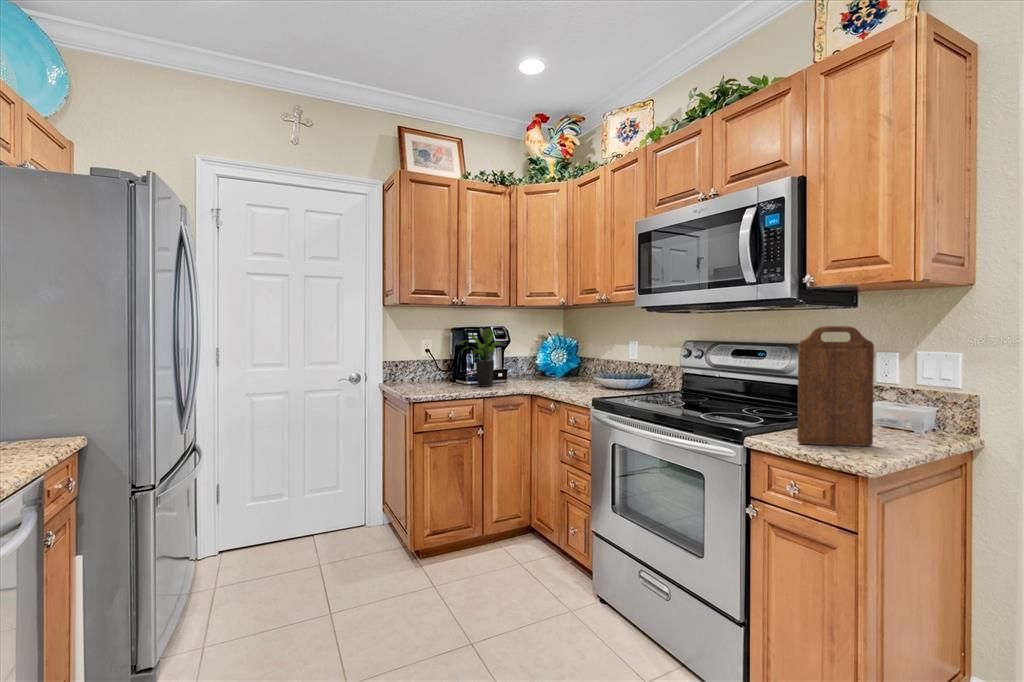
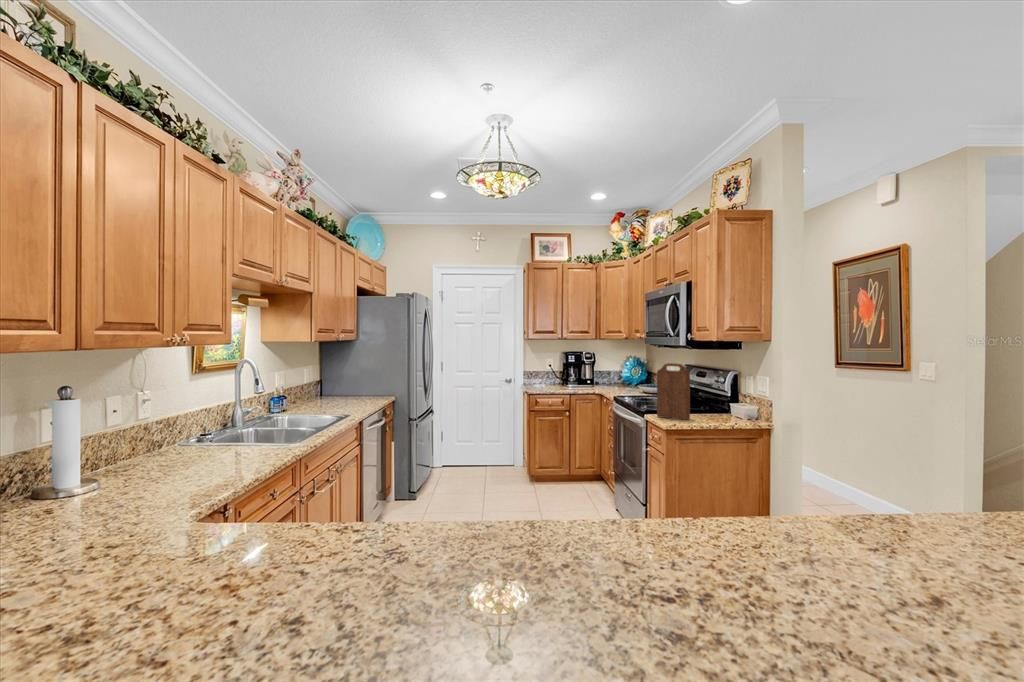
potted plant: present [461,328,505,387] -> none [559,352,591,387]

